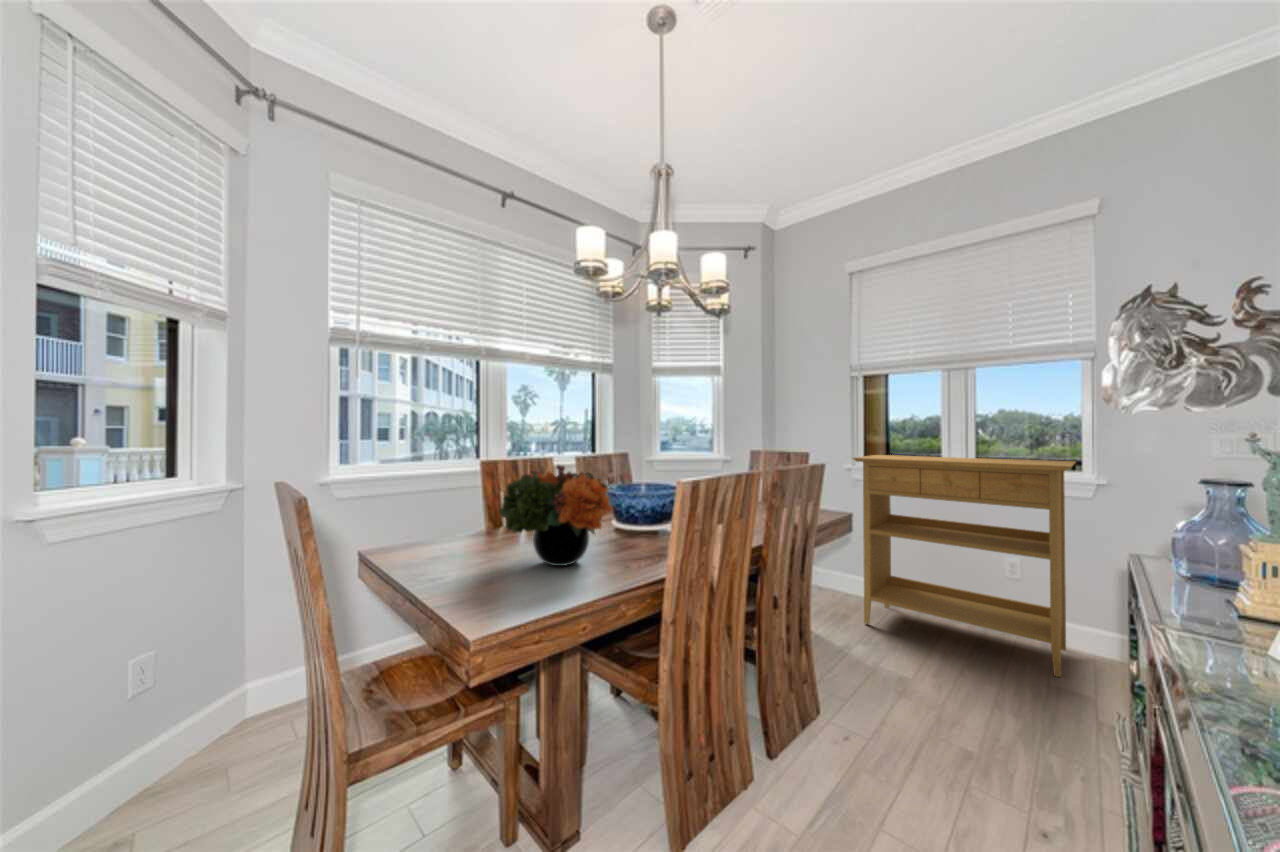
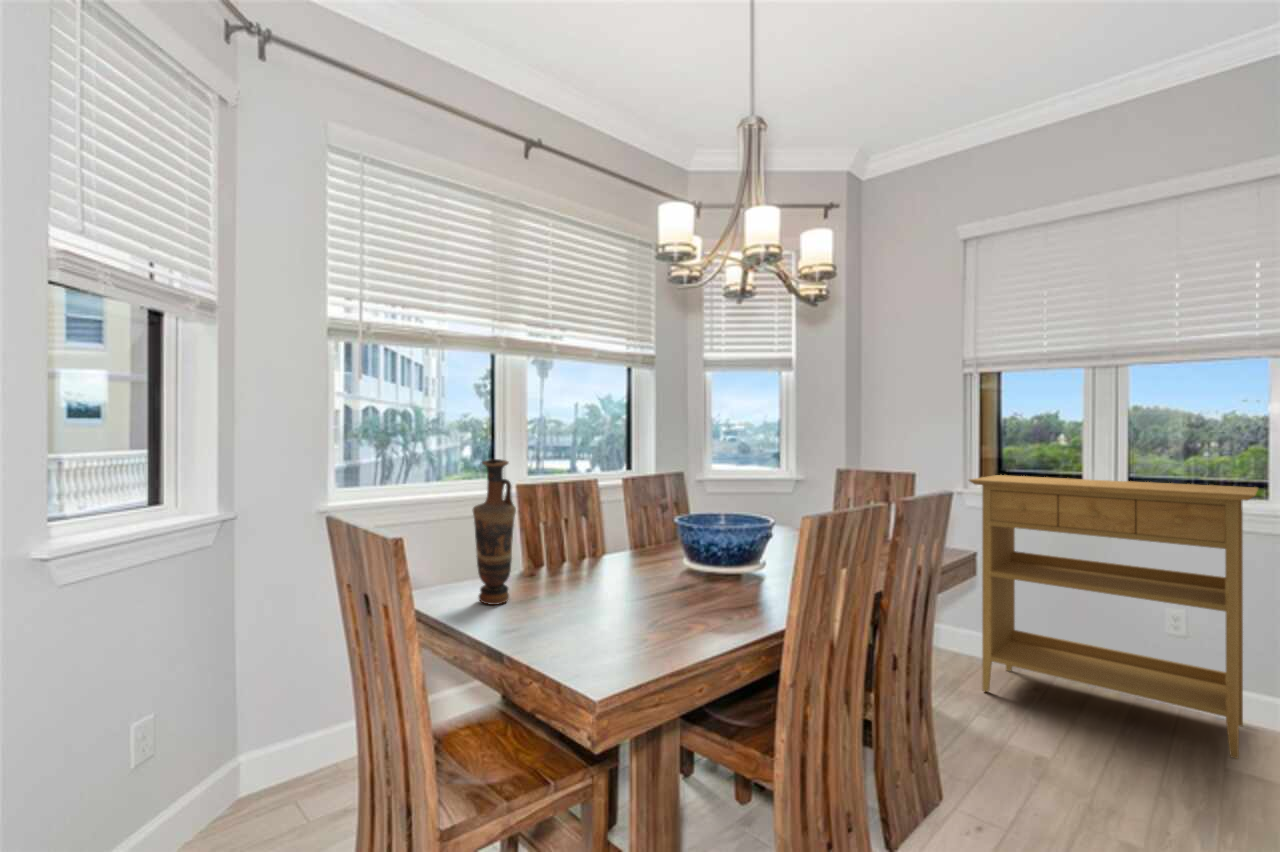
vase: none [418,436,456,557] -> present [473,459,516,605]
flower arrangement: present [499,465,612,566] -> none [576,494,714,617]

